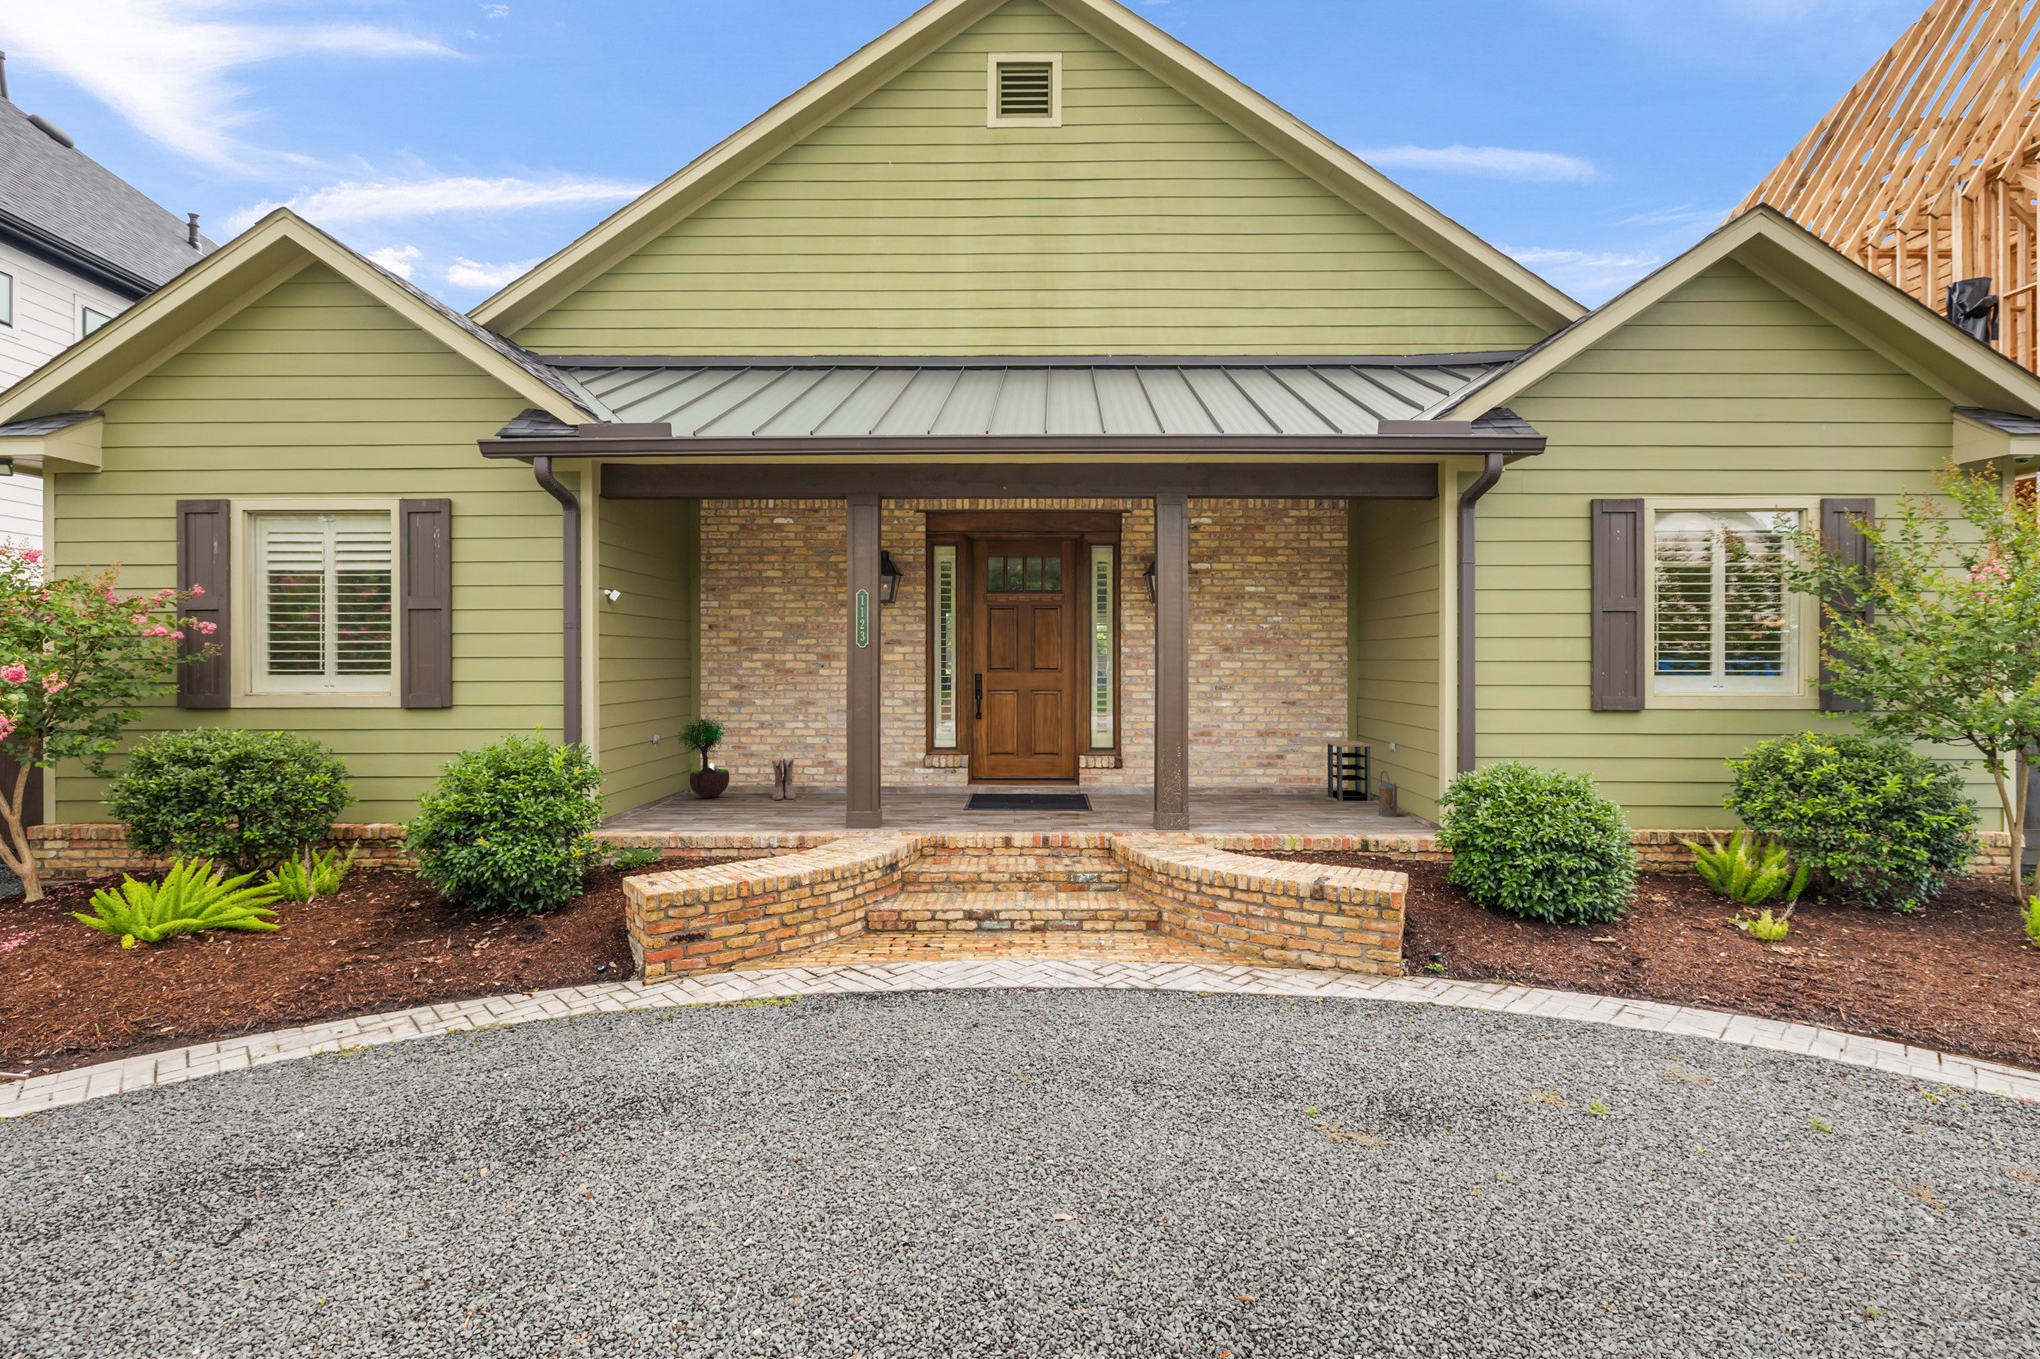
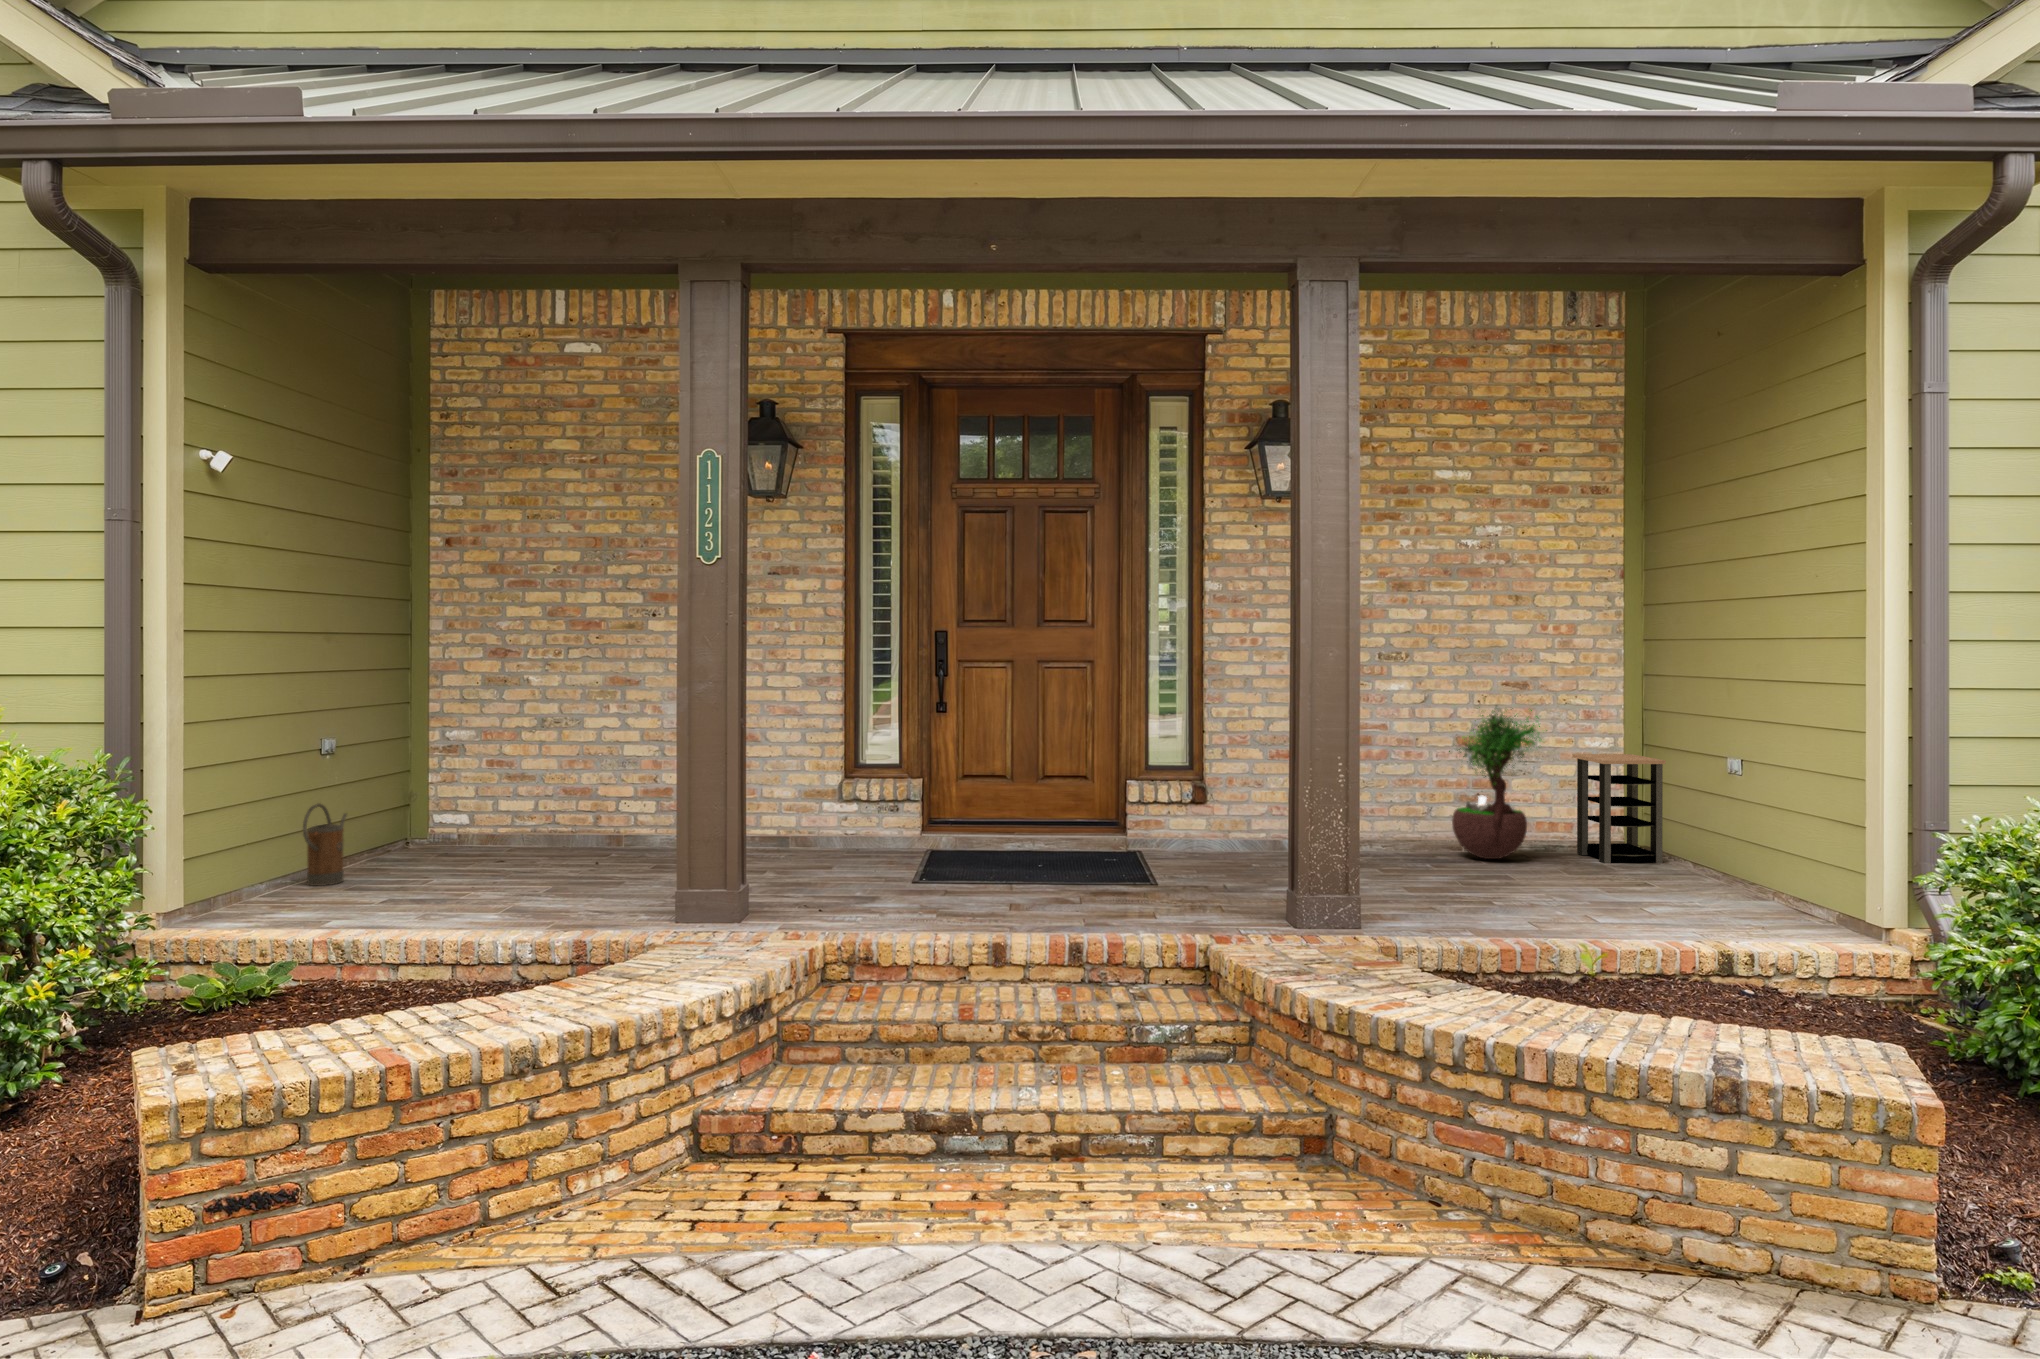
potted tree: present [678,715,730,798] -> present [1449,707,1547,859]
boots: present [772,759,796,800] -> none [560,783,605,859]
watering can: present [1378,770,1397,817] -> present [303,804,347,886]

